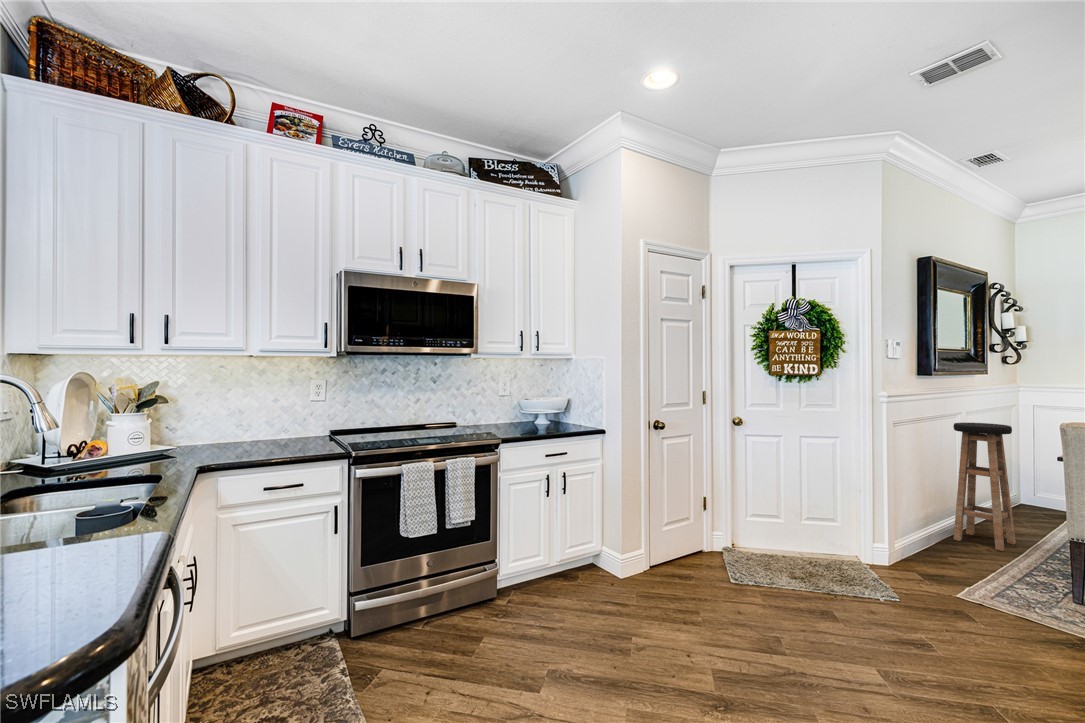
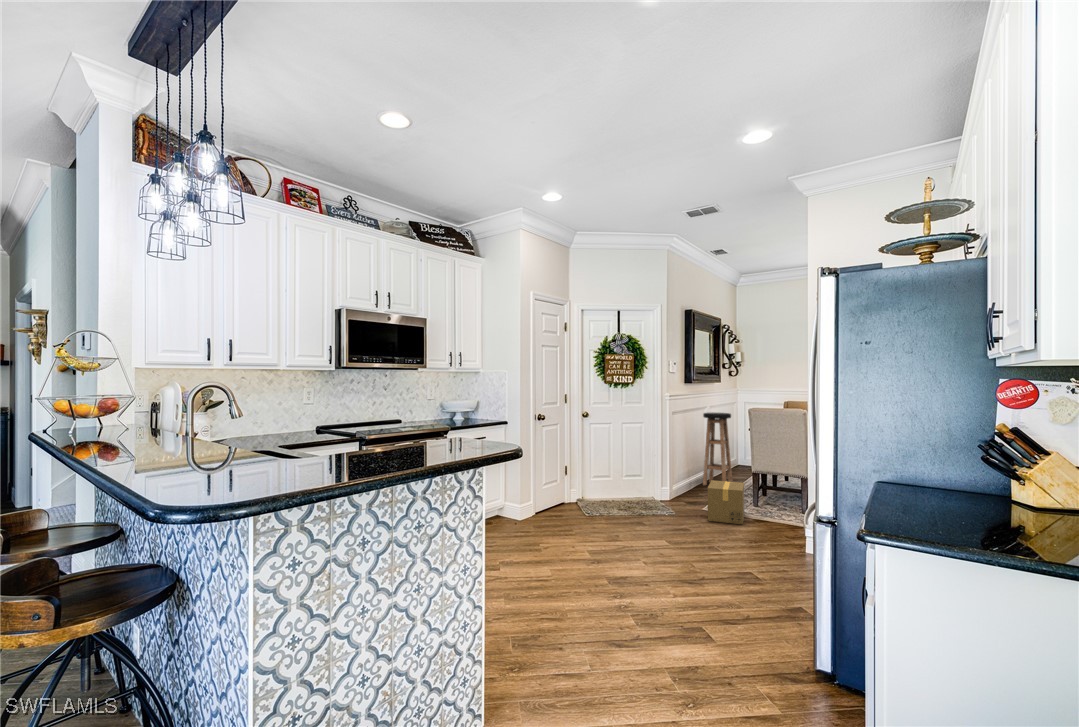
cardboard box: none [971,549,1061,656] -> present [708,480,744,524]

